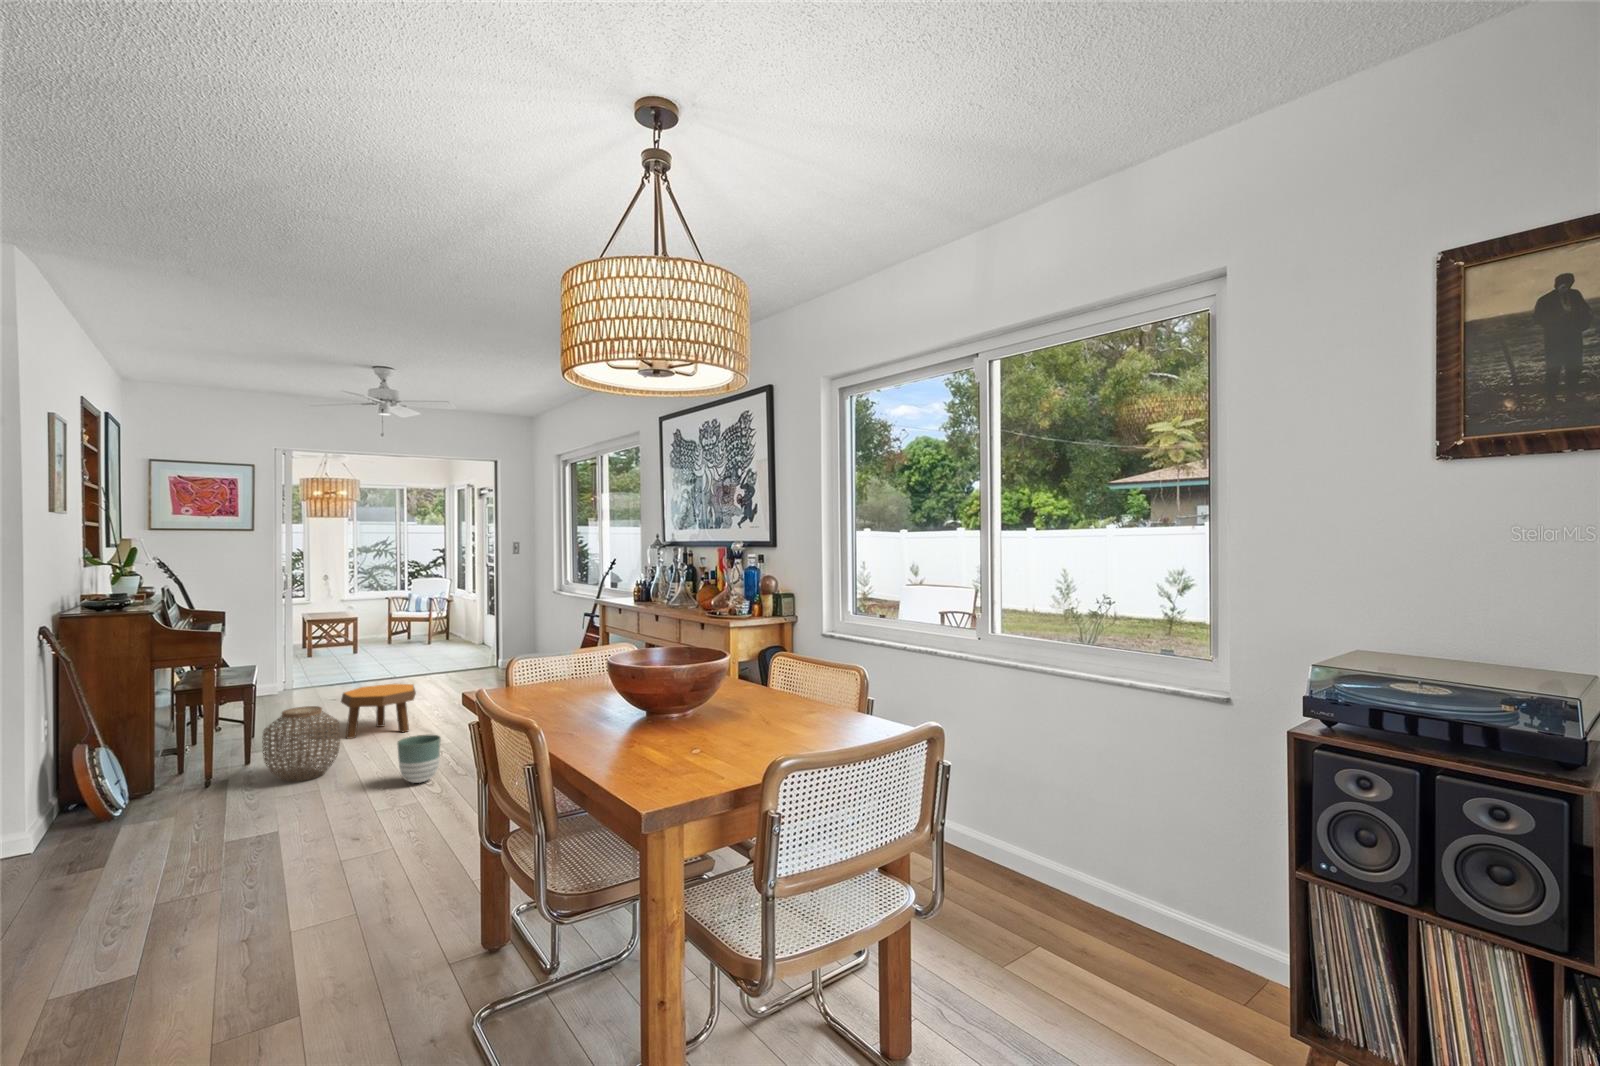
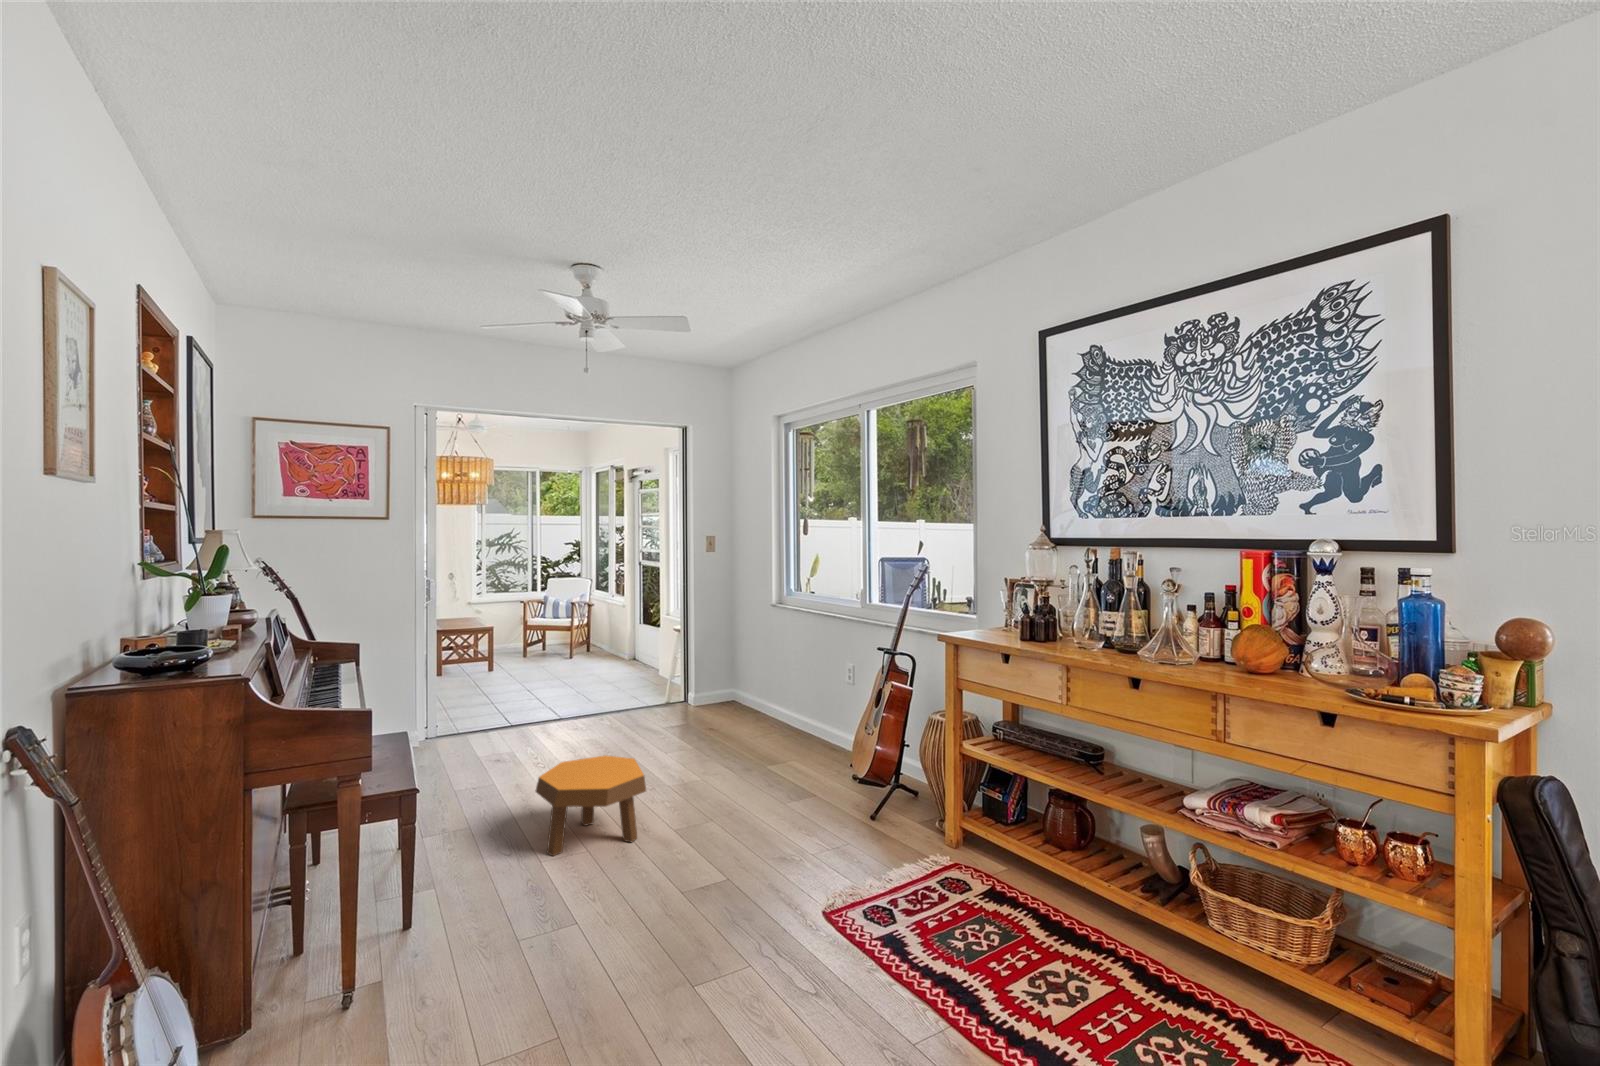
woven basket: present [262,706,340,782] -> none [449,842,579,1000]
planter: present [397,735,441,783] -> none [705,910,781,1020]

